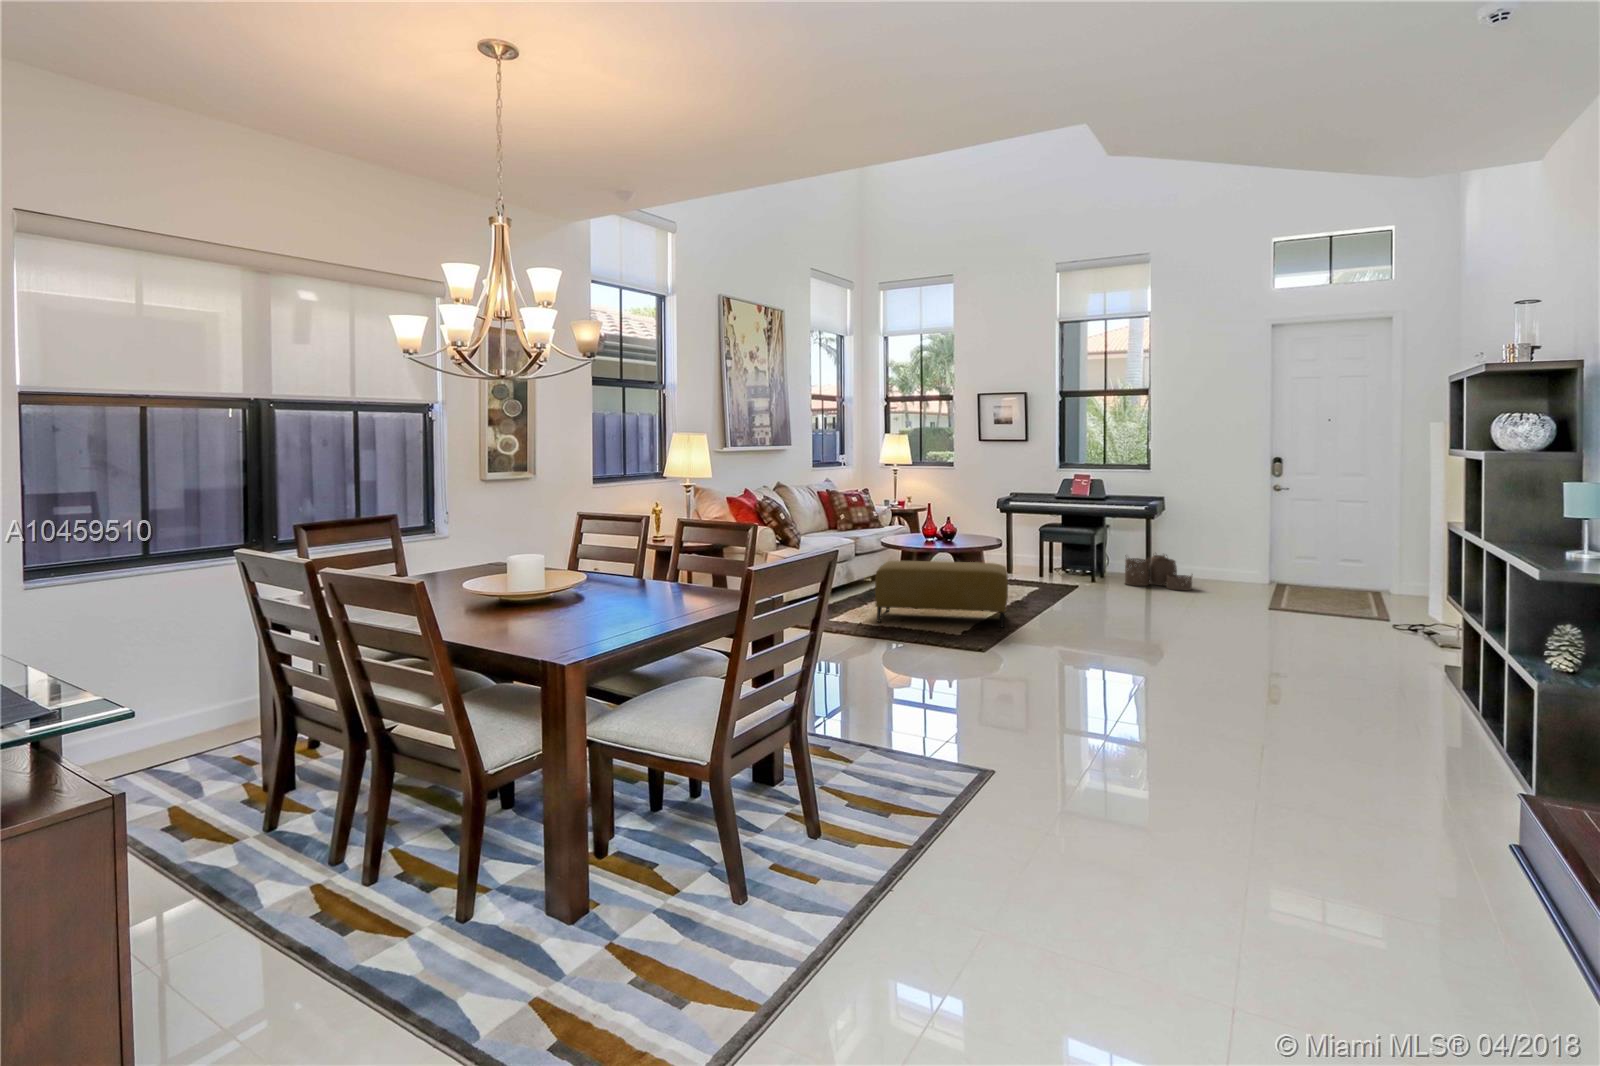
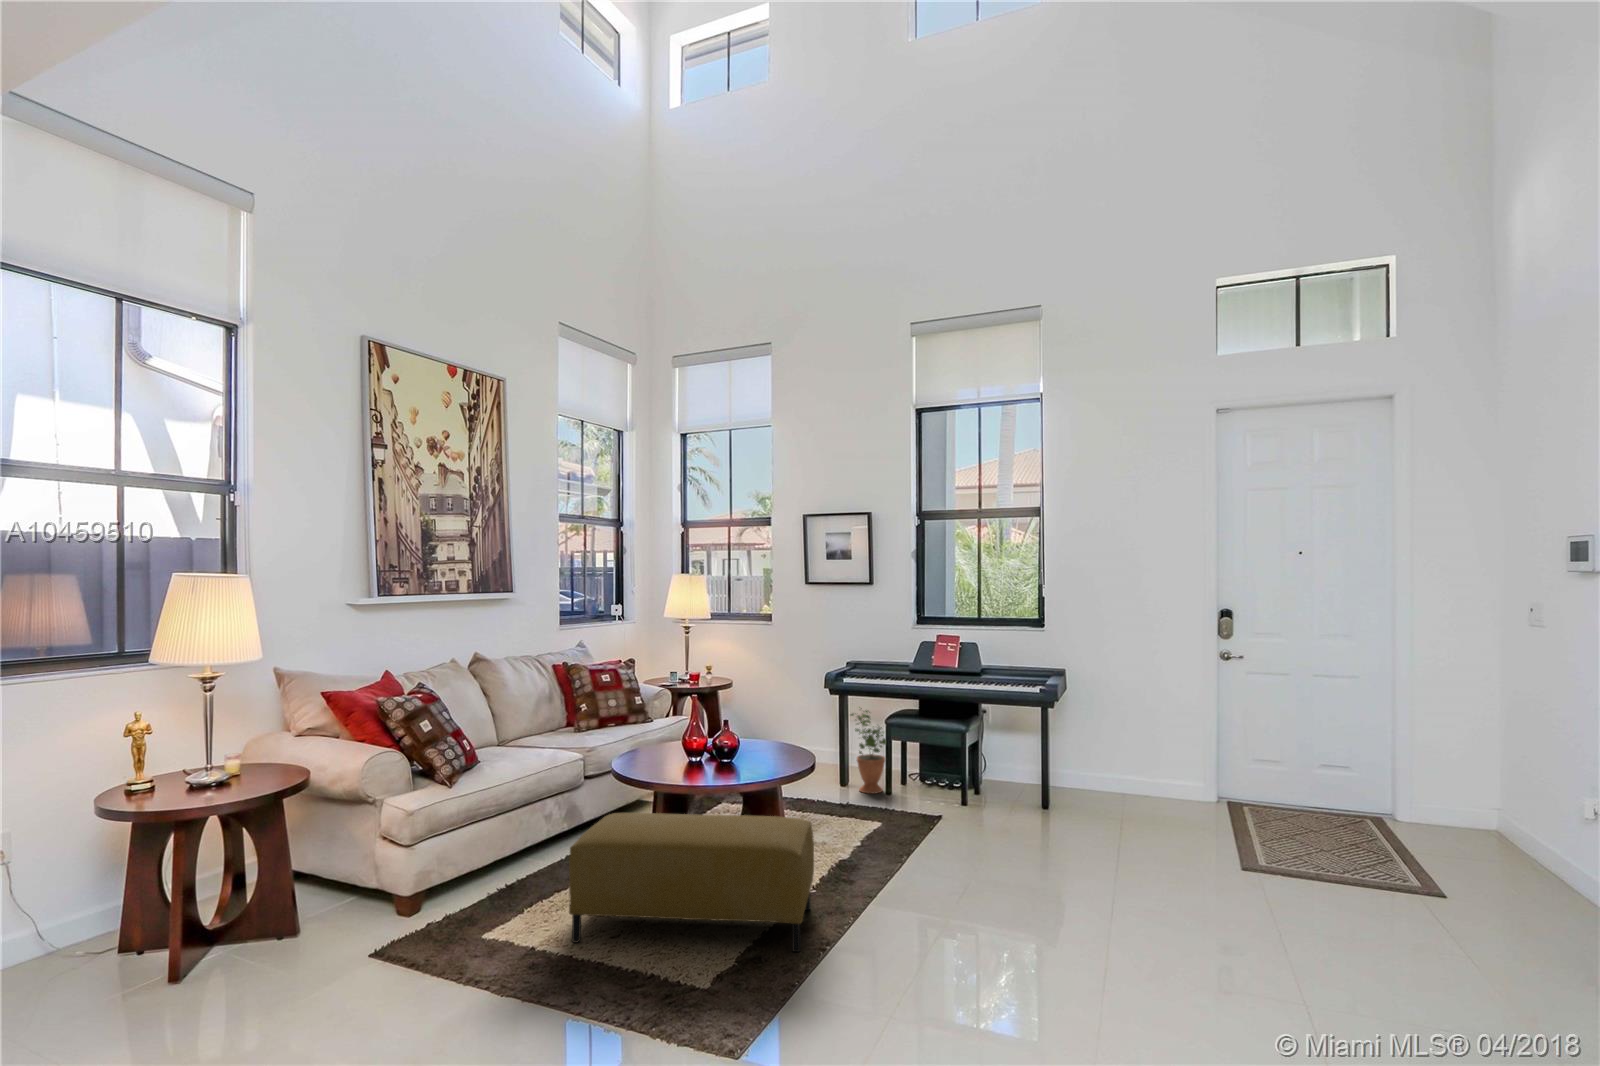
potted plant: none [1013,520,1039,576] -> present [851,707,887,794]
woven basket: present [1125,555,1192,590] -> none [1013,754,1114,824]

